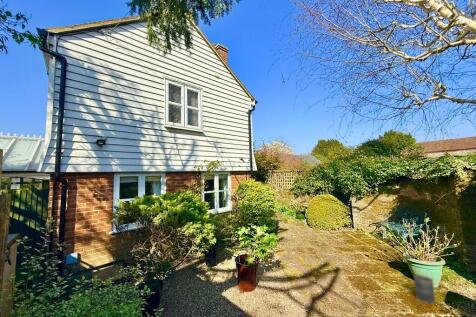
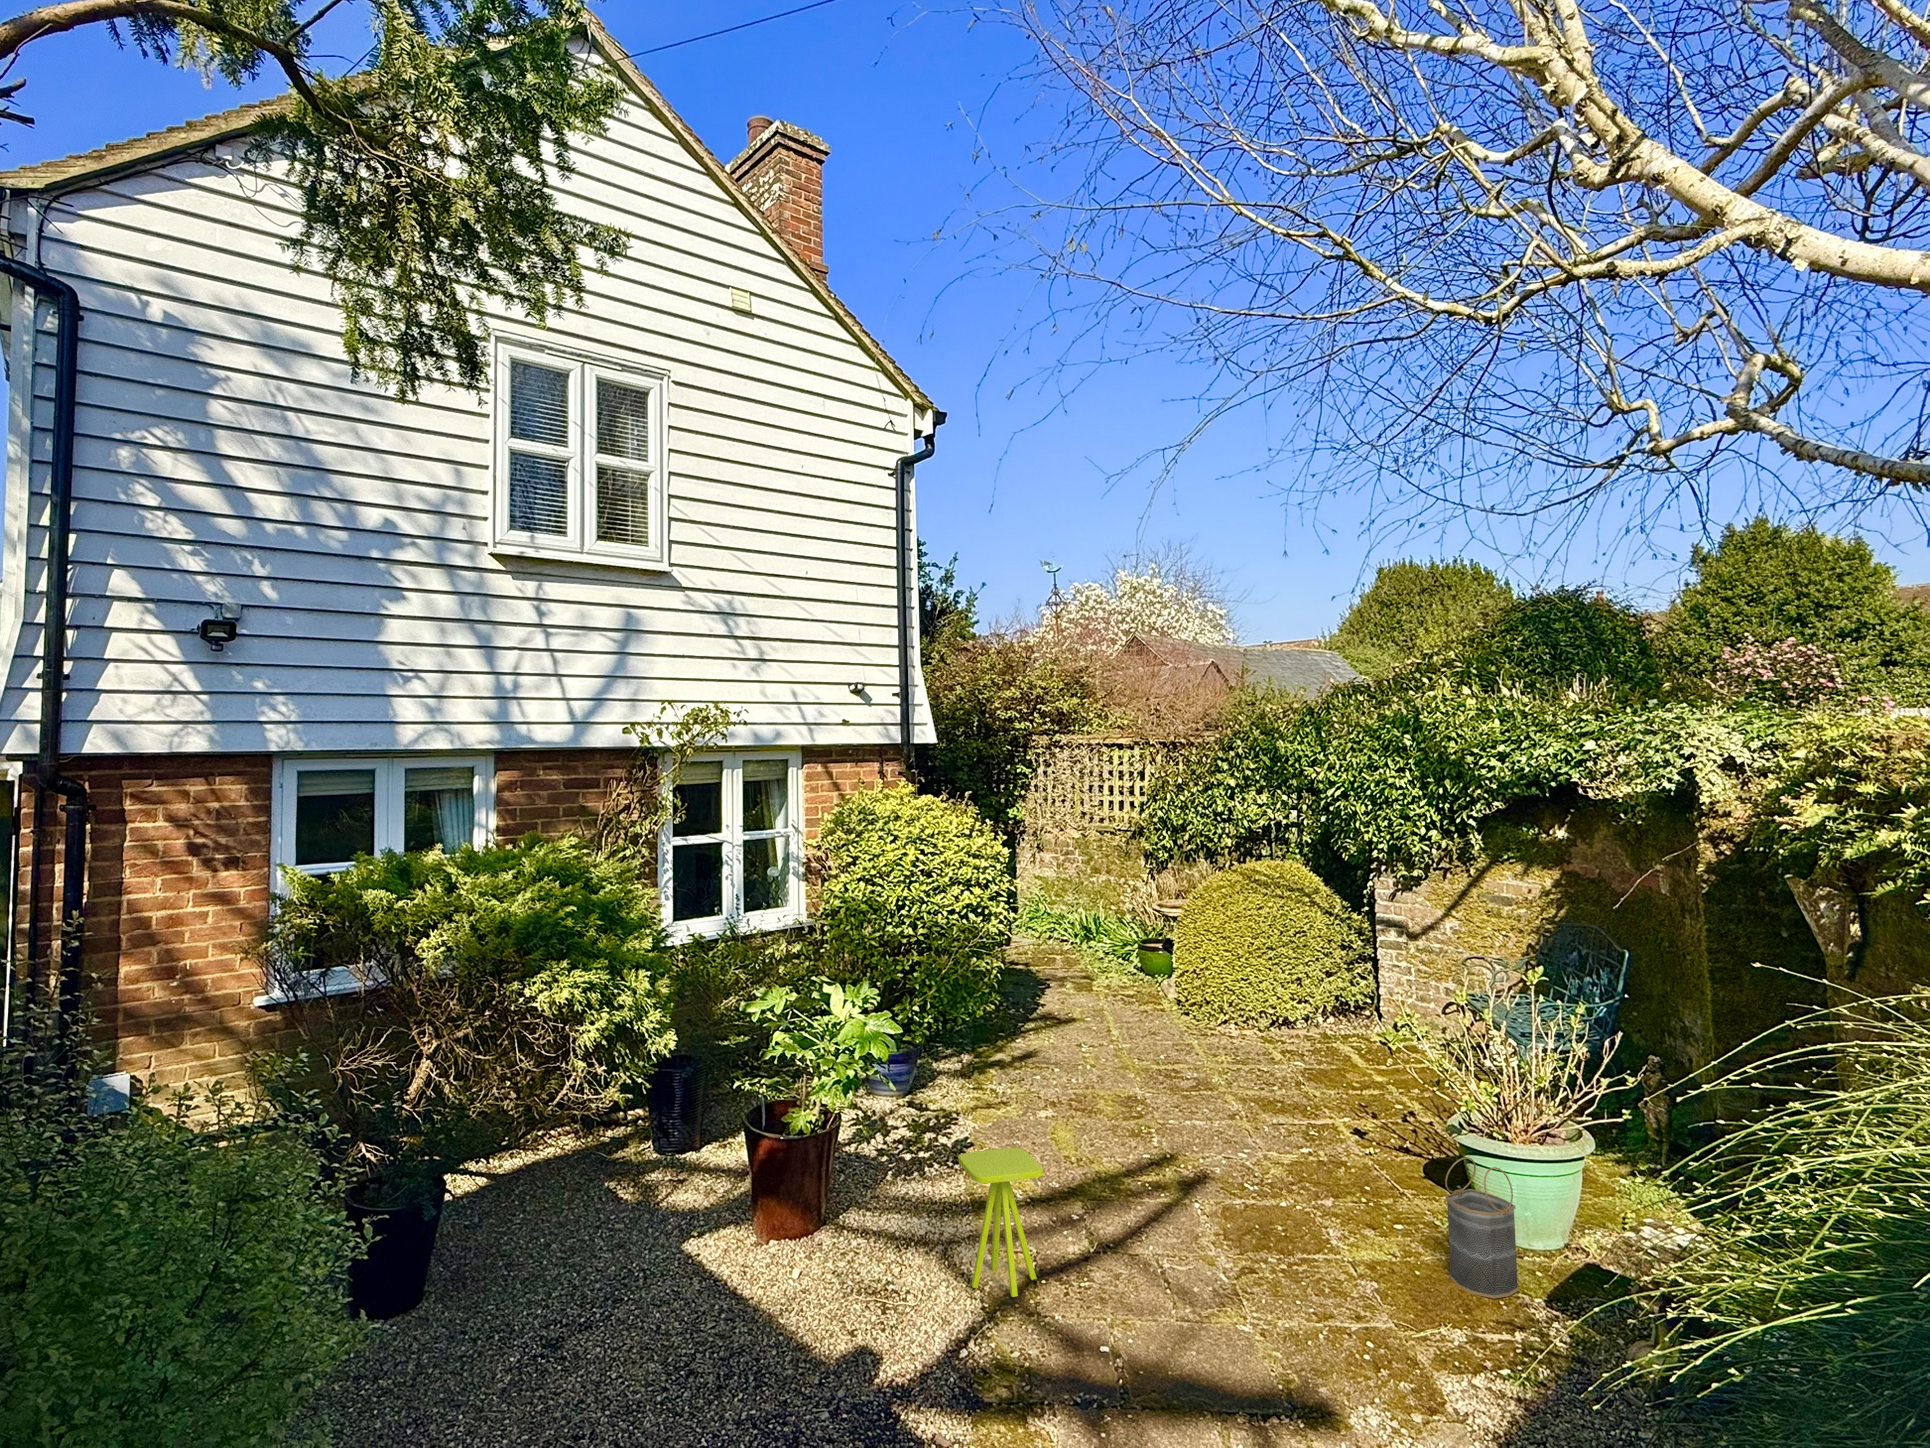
side table: none [292,267,316,307] -> present [958,1148,1043,1297]

